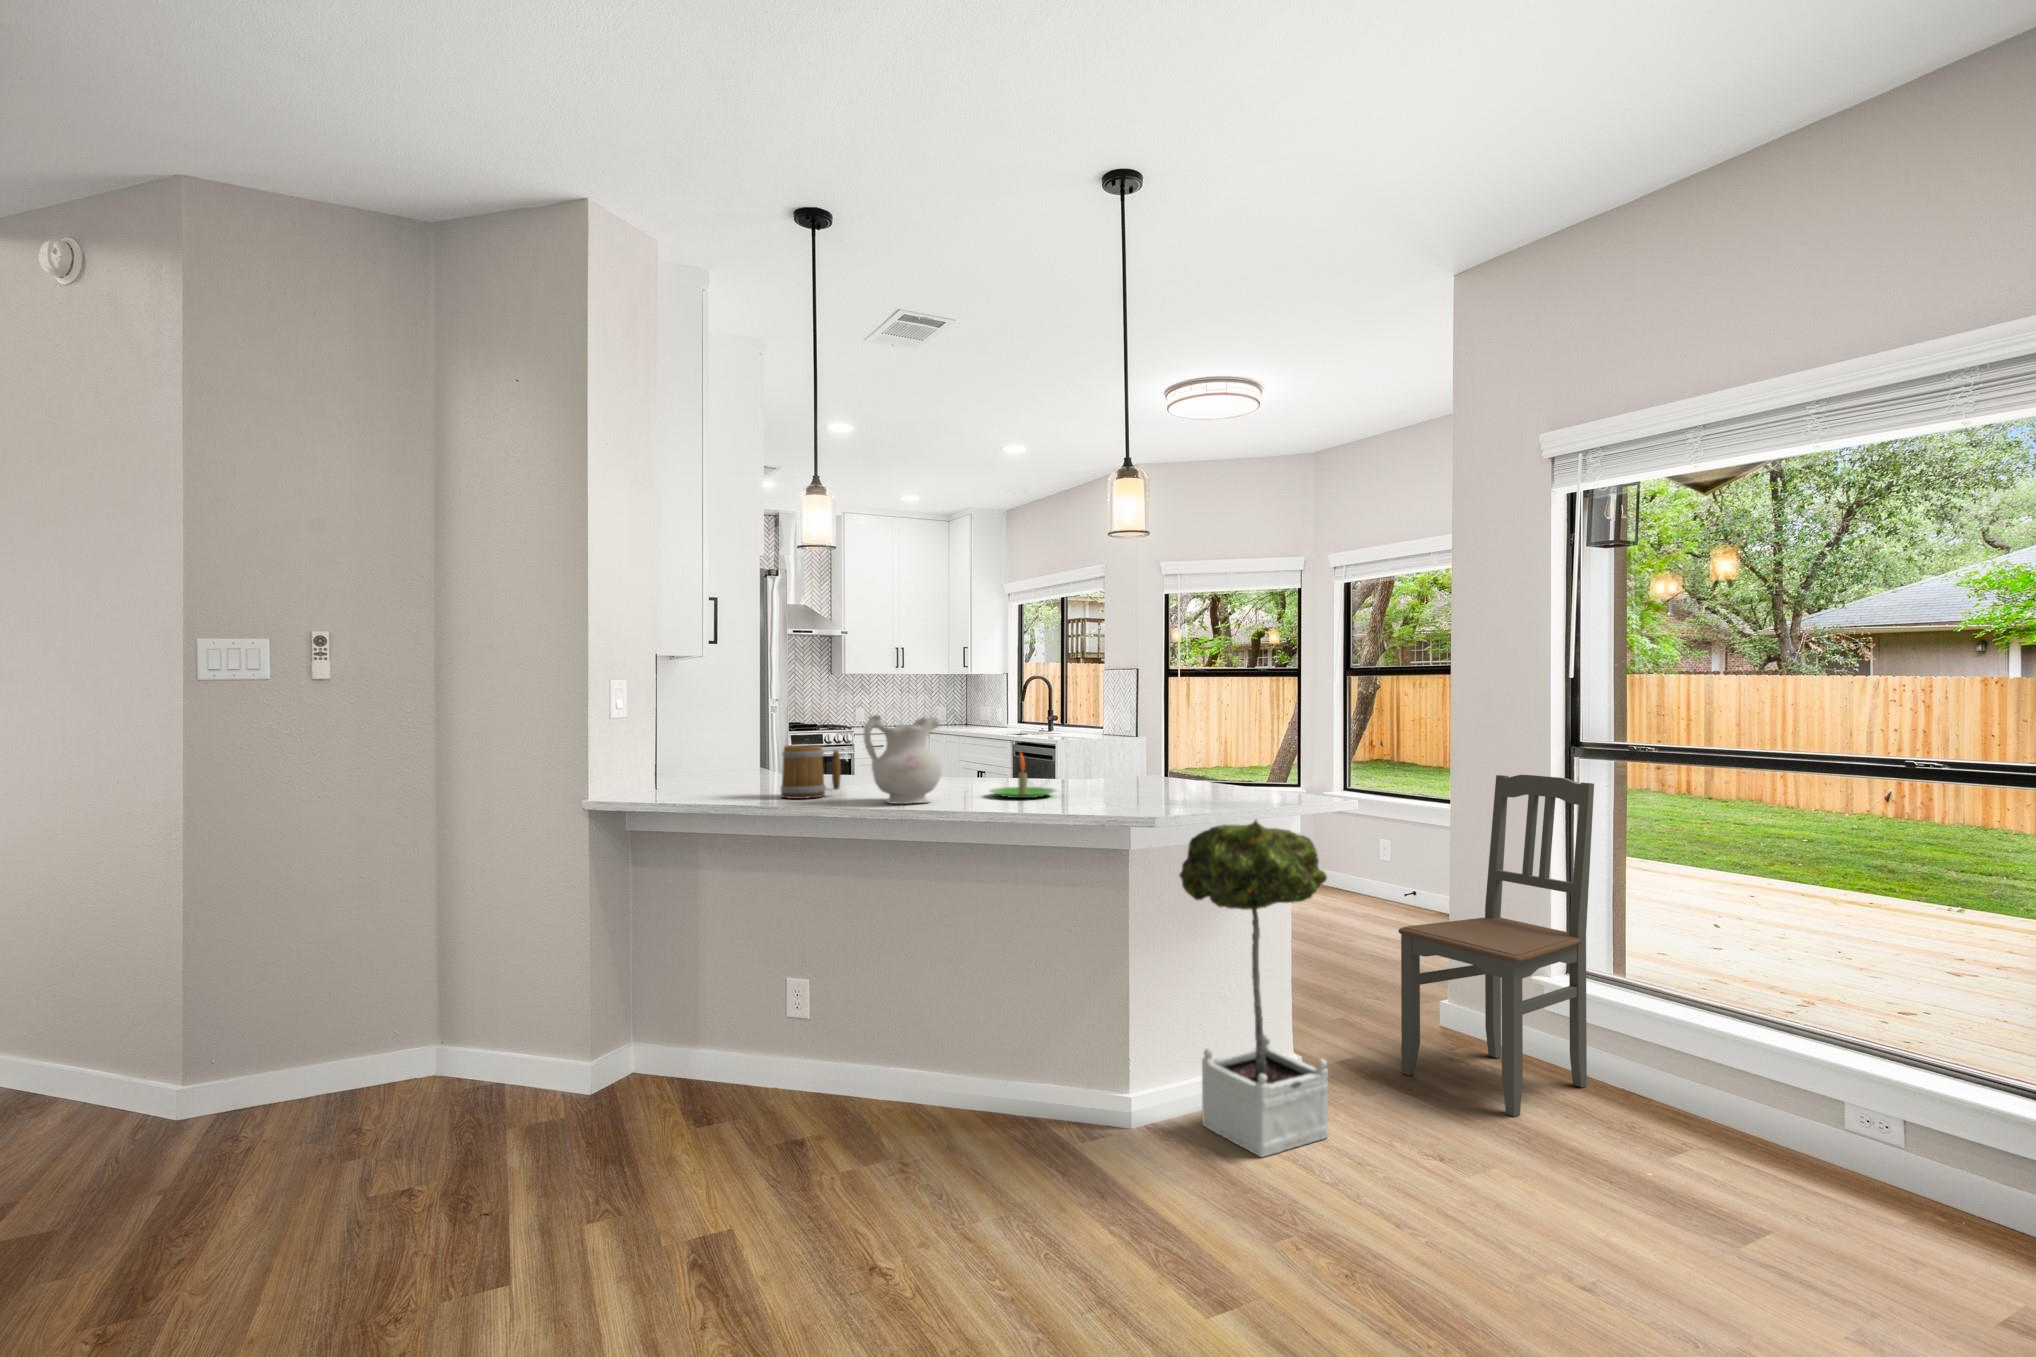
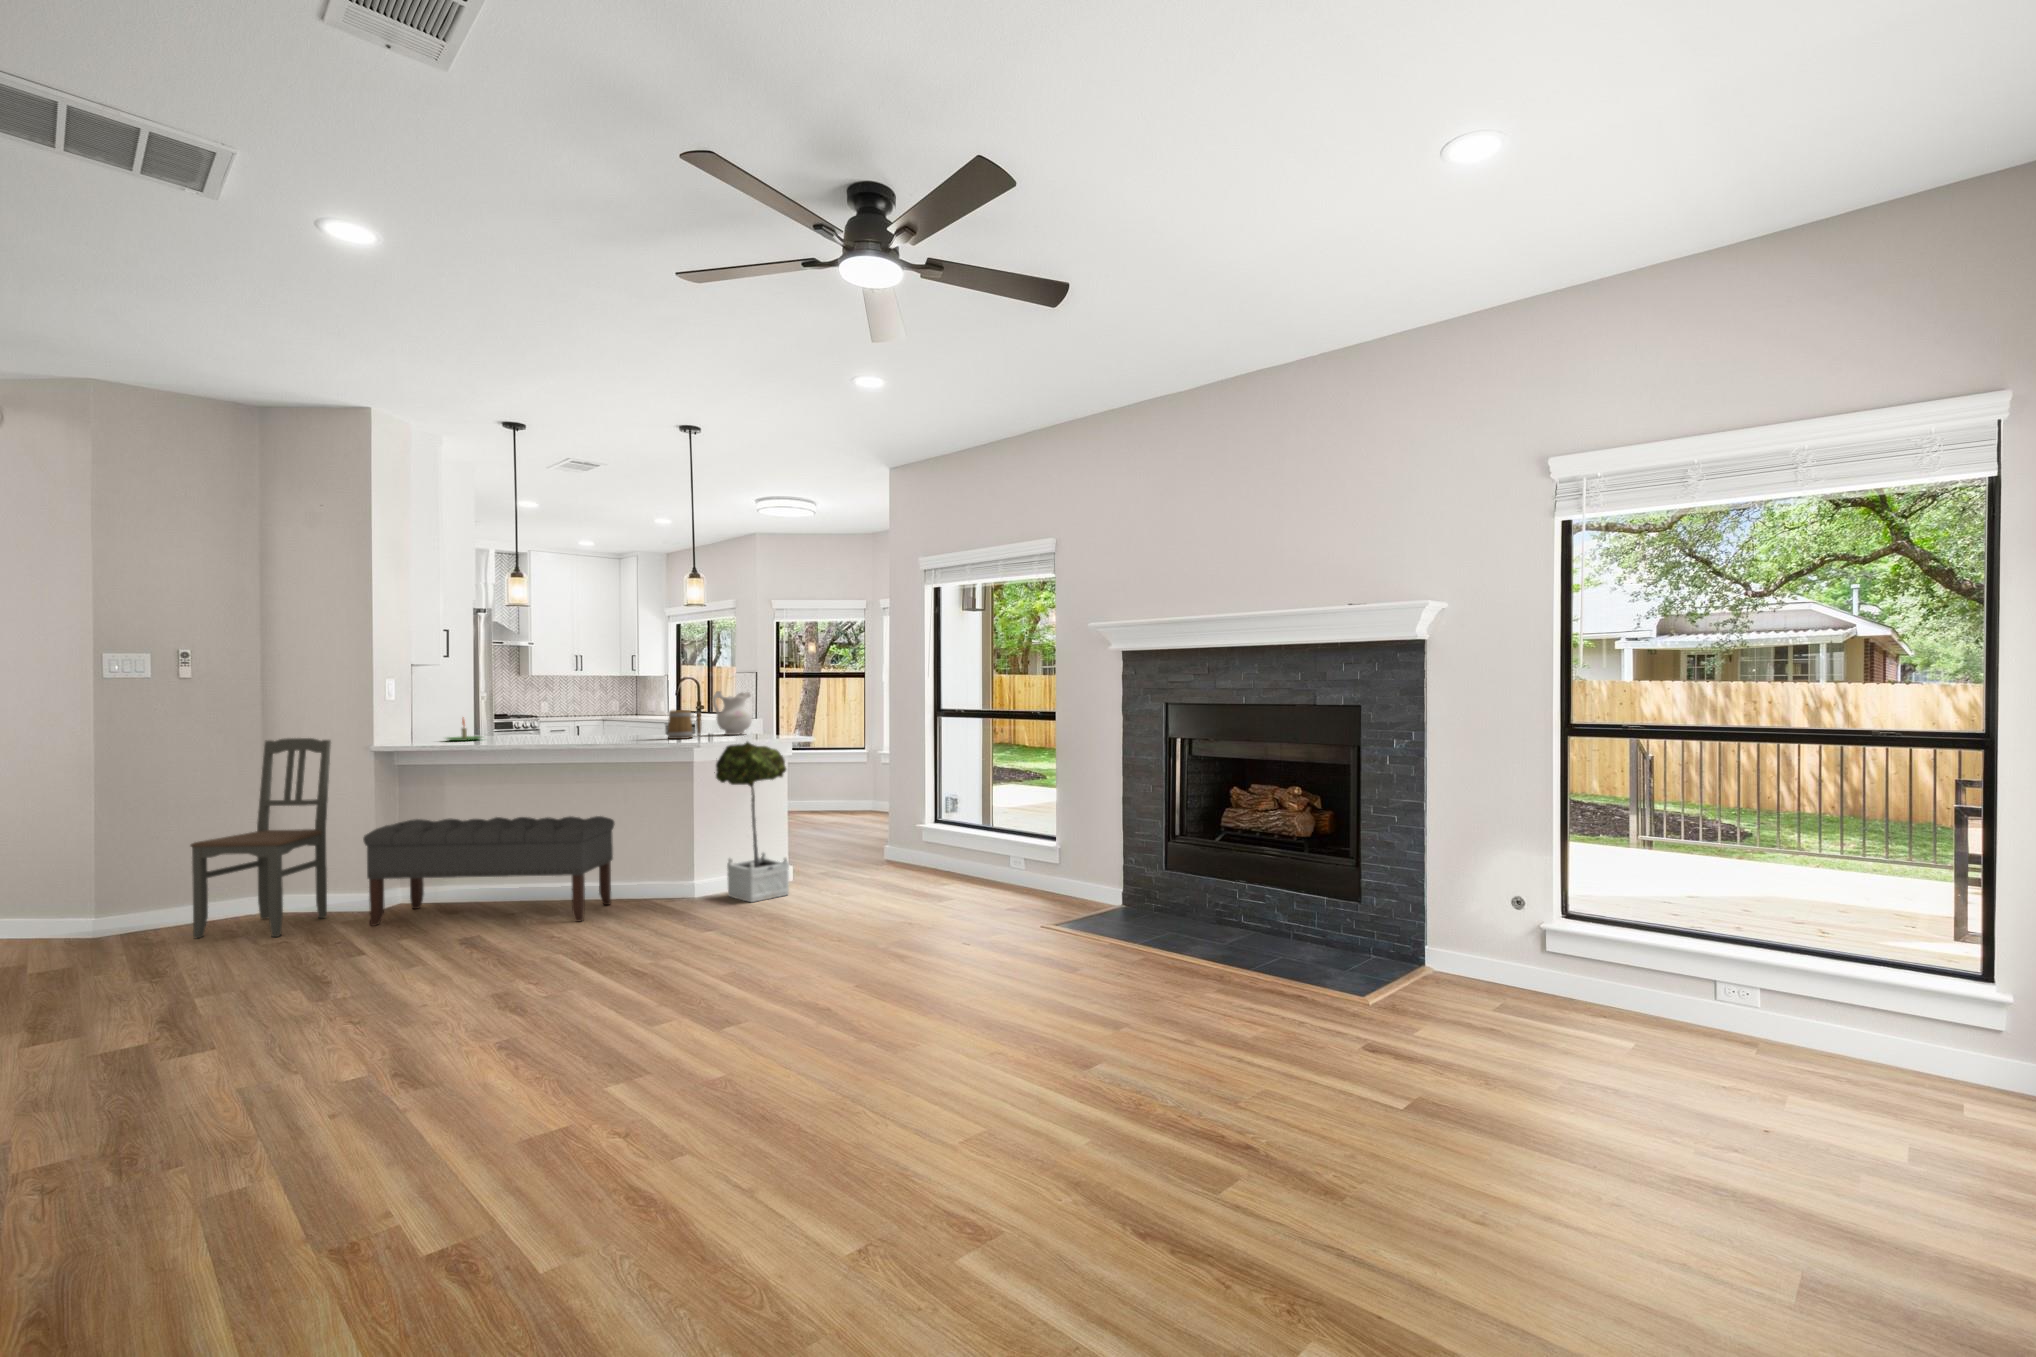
ceramic pitcher: present [864,715,941,804] -> present [713,691,752,735]
mug: present [781,745,841,799] -> present [668,710,702,739]
candle: present [990,753,1056,798] -> present [447,717,482,741]
dining chair: present [1399,775,1594,1117] -> present [190,738,331,938]
bench: none [565,933,992,1184] -> present [363,816,615,926]

